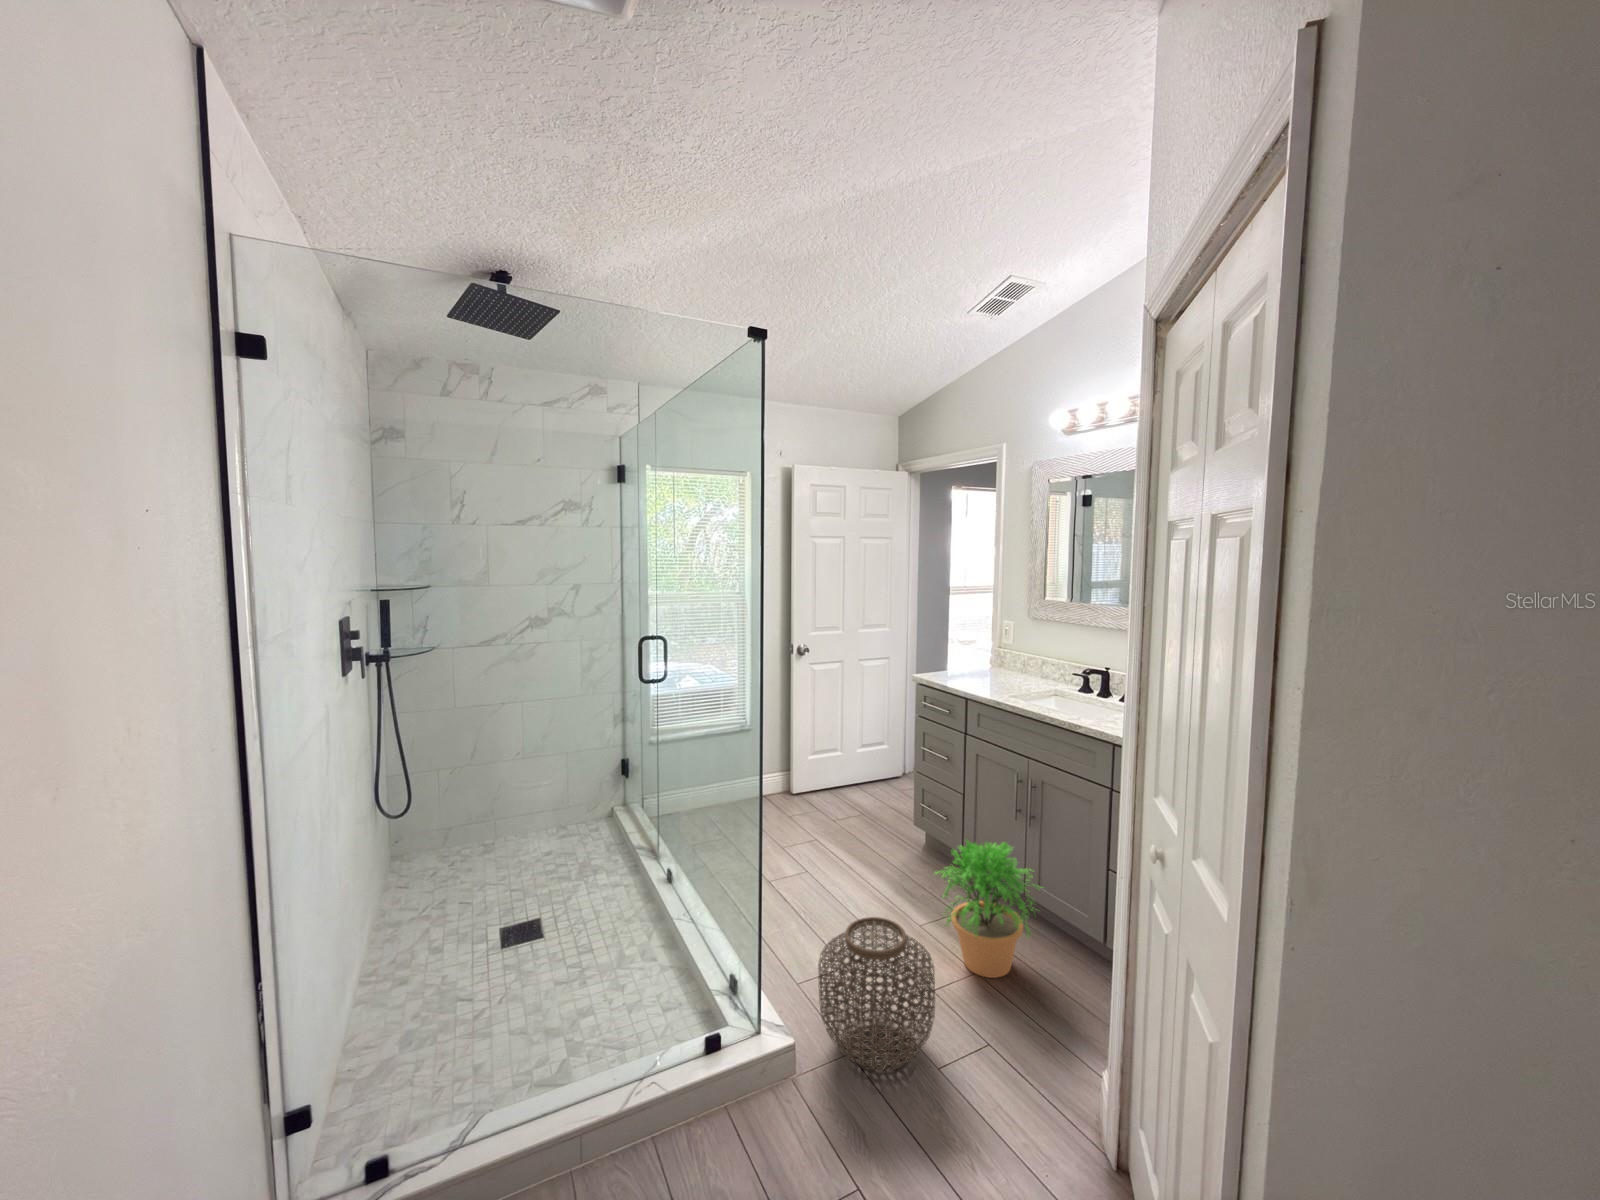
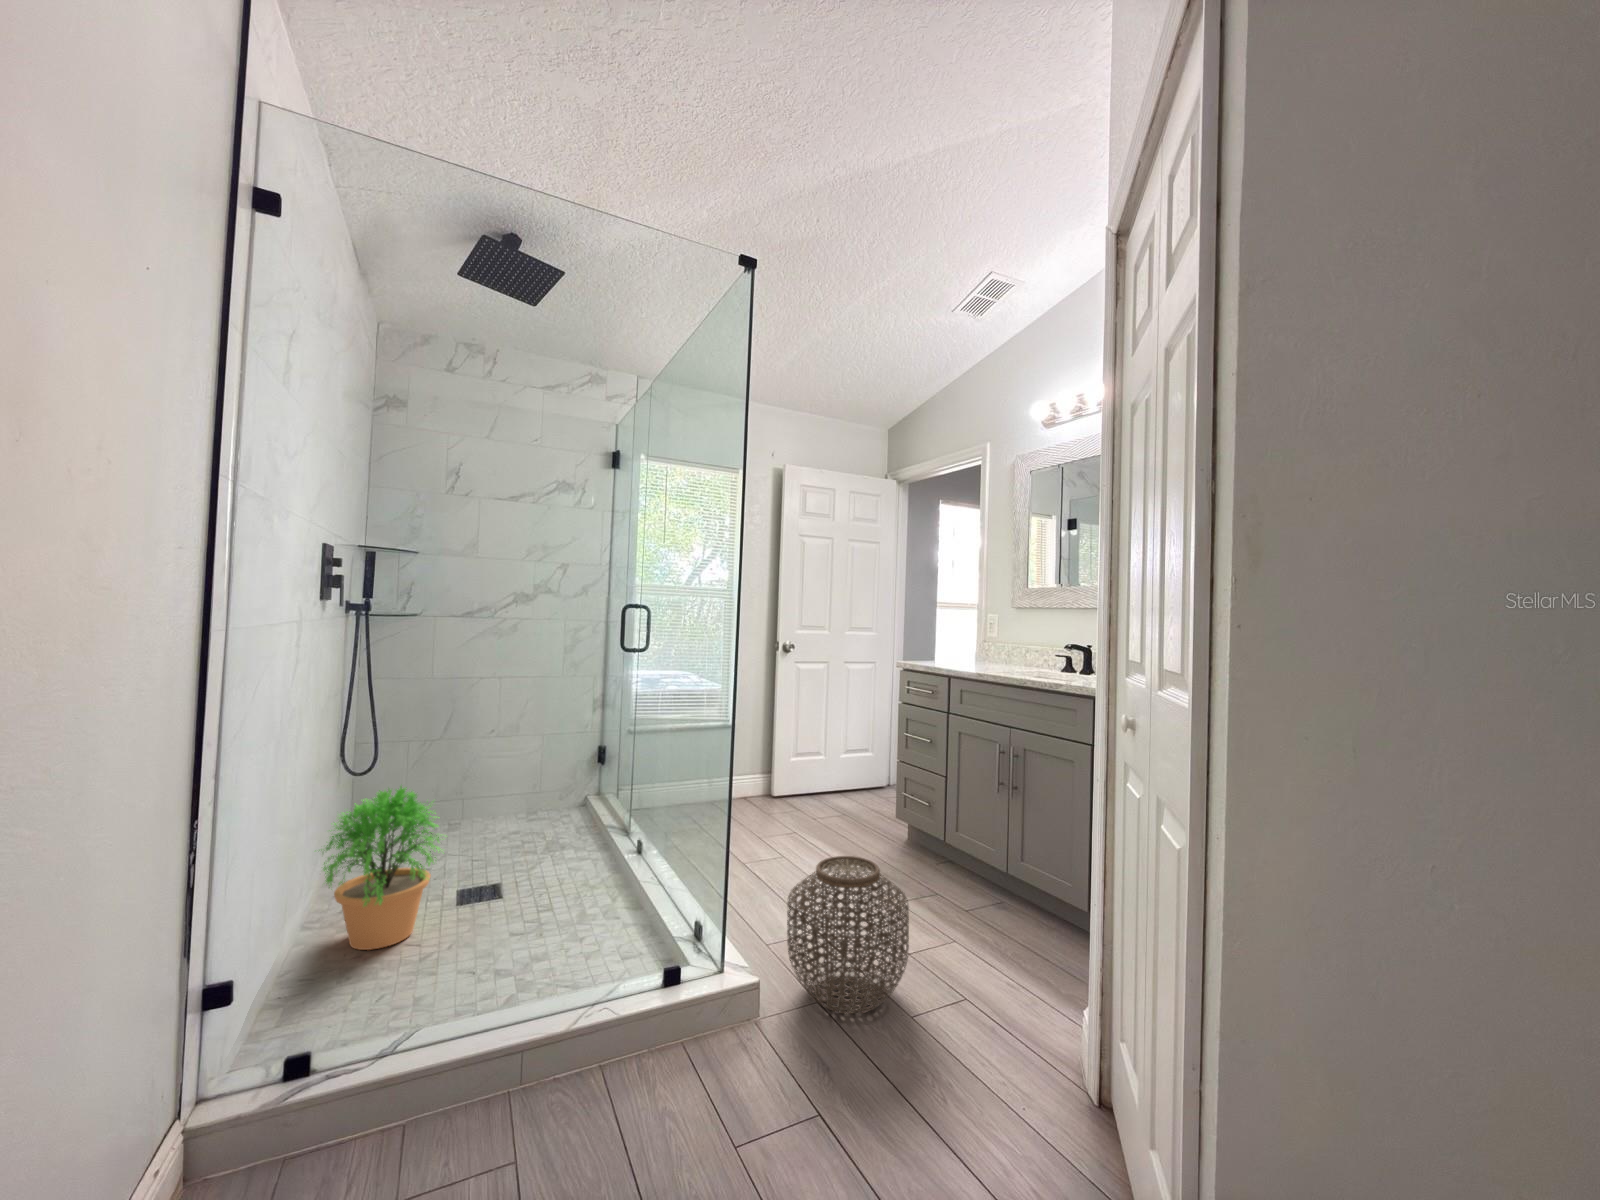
potted plant: present [936,840,1032,978] -> present [319,786,440,950]

